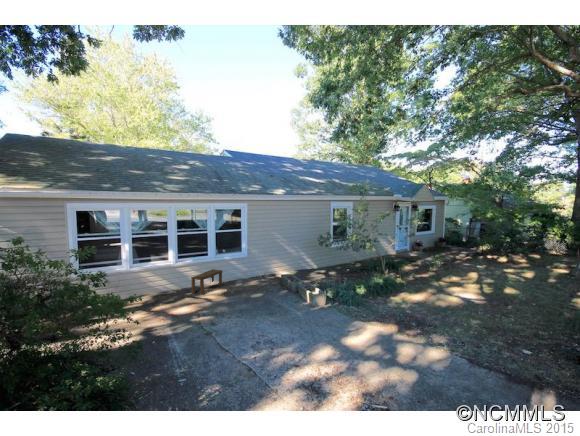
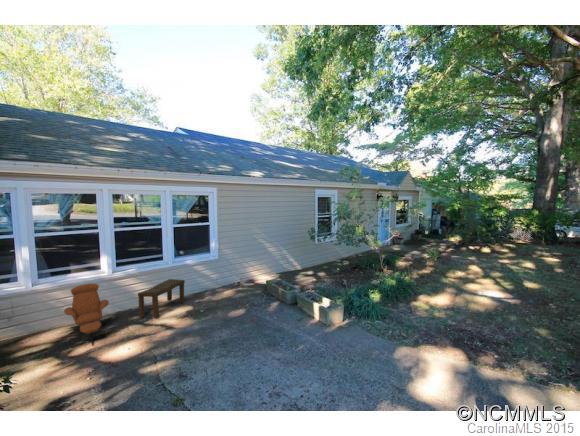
lounge chair: none [148,269,173,307] -> present [64,284,109,345]

